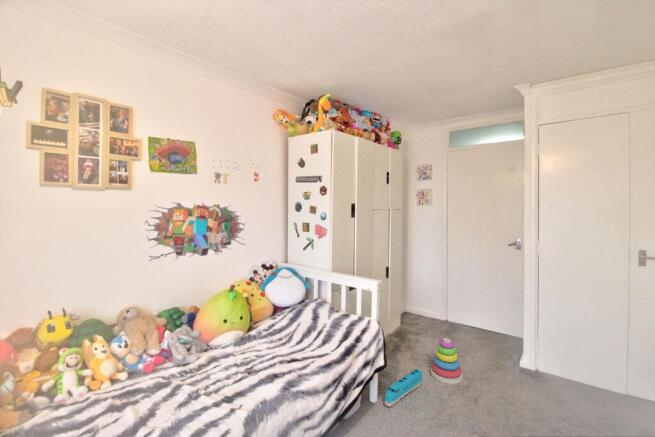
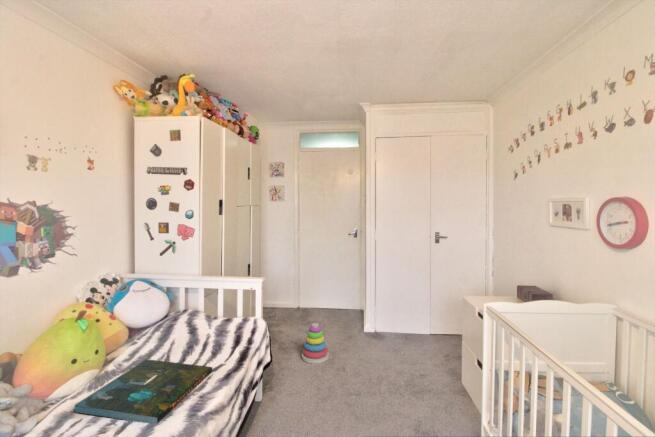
board game: none [220,333,318,386] -> present [75,359,212,424]
toy train: present [384,369,422,407] -> none [271,358,299,401]

